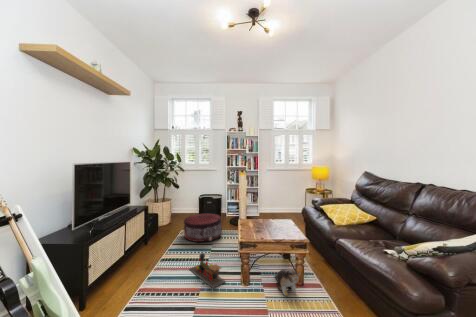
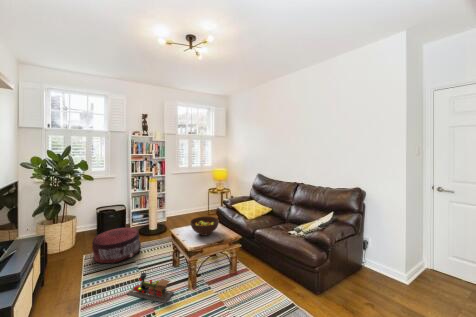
fruit bowl: none [254,211,286,231] -> present [190,217,219,236]
plush toy: present [275,269,300,296] -> none [212,263,242,286]

